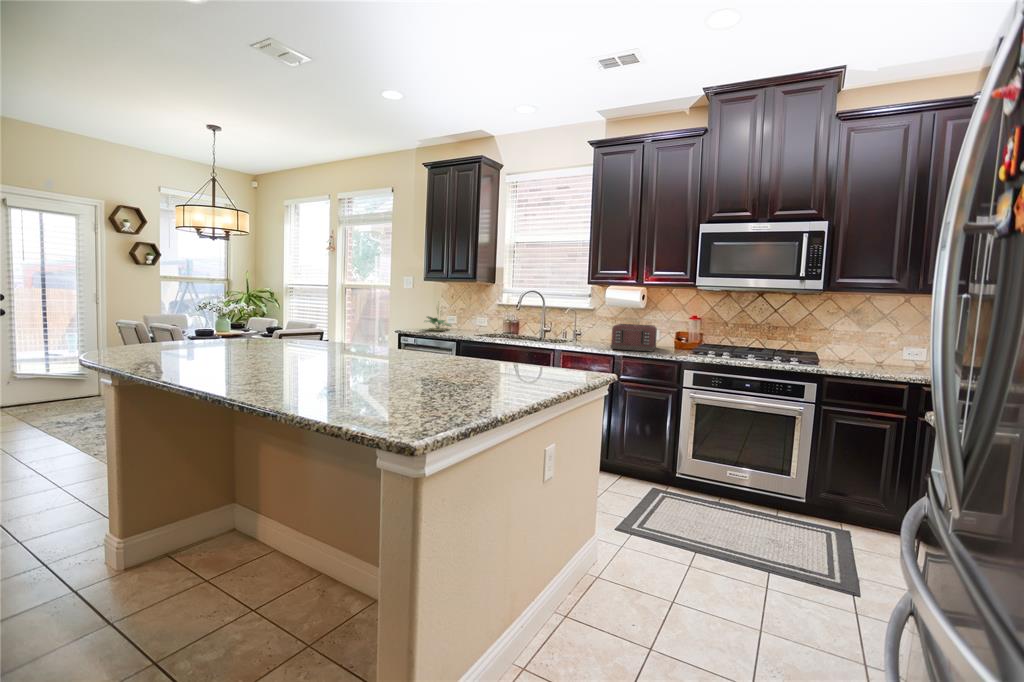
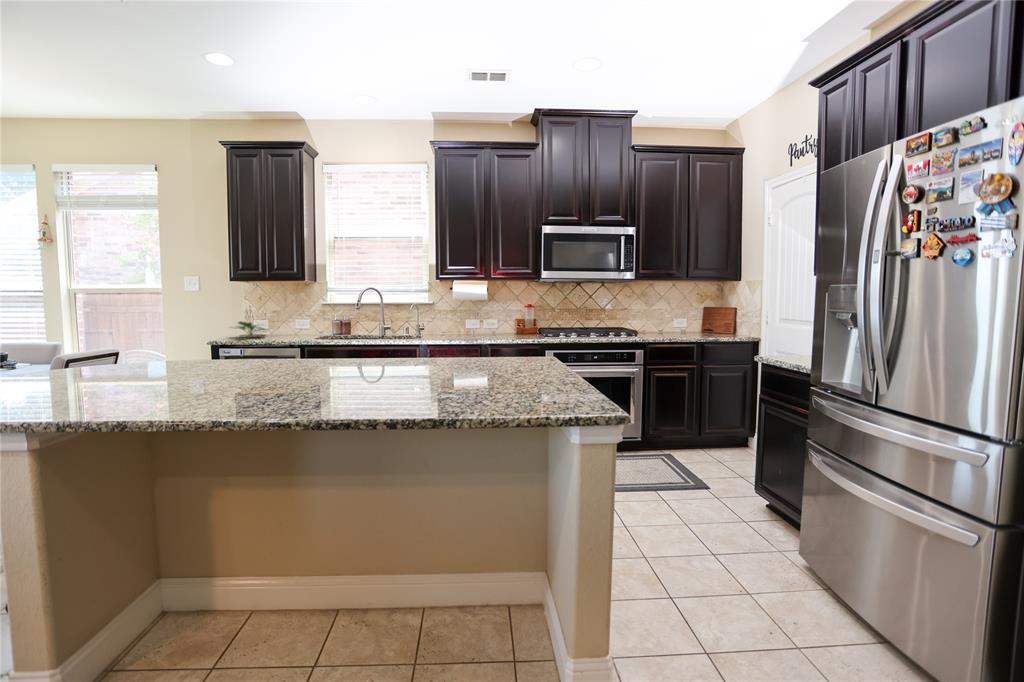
toaster: present [610,324,657,351] -> none [471,315,515,338]

